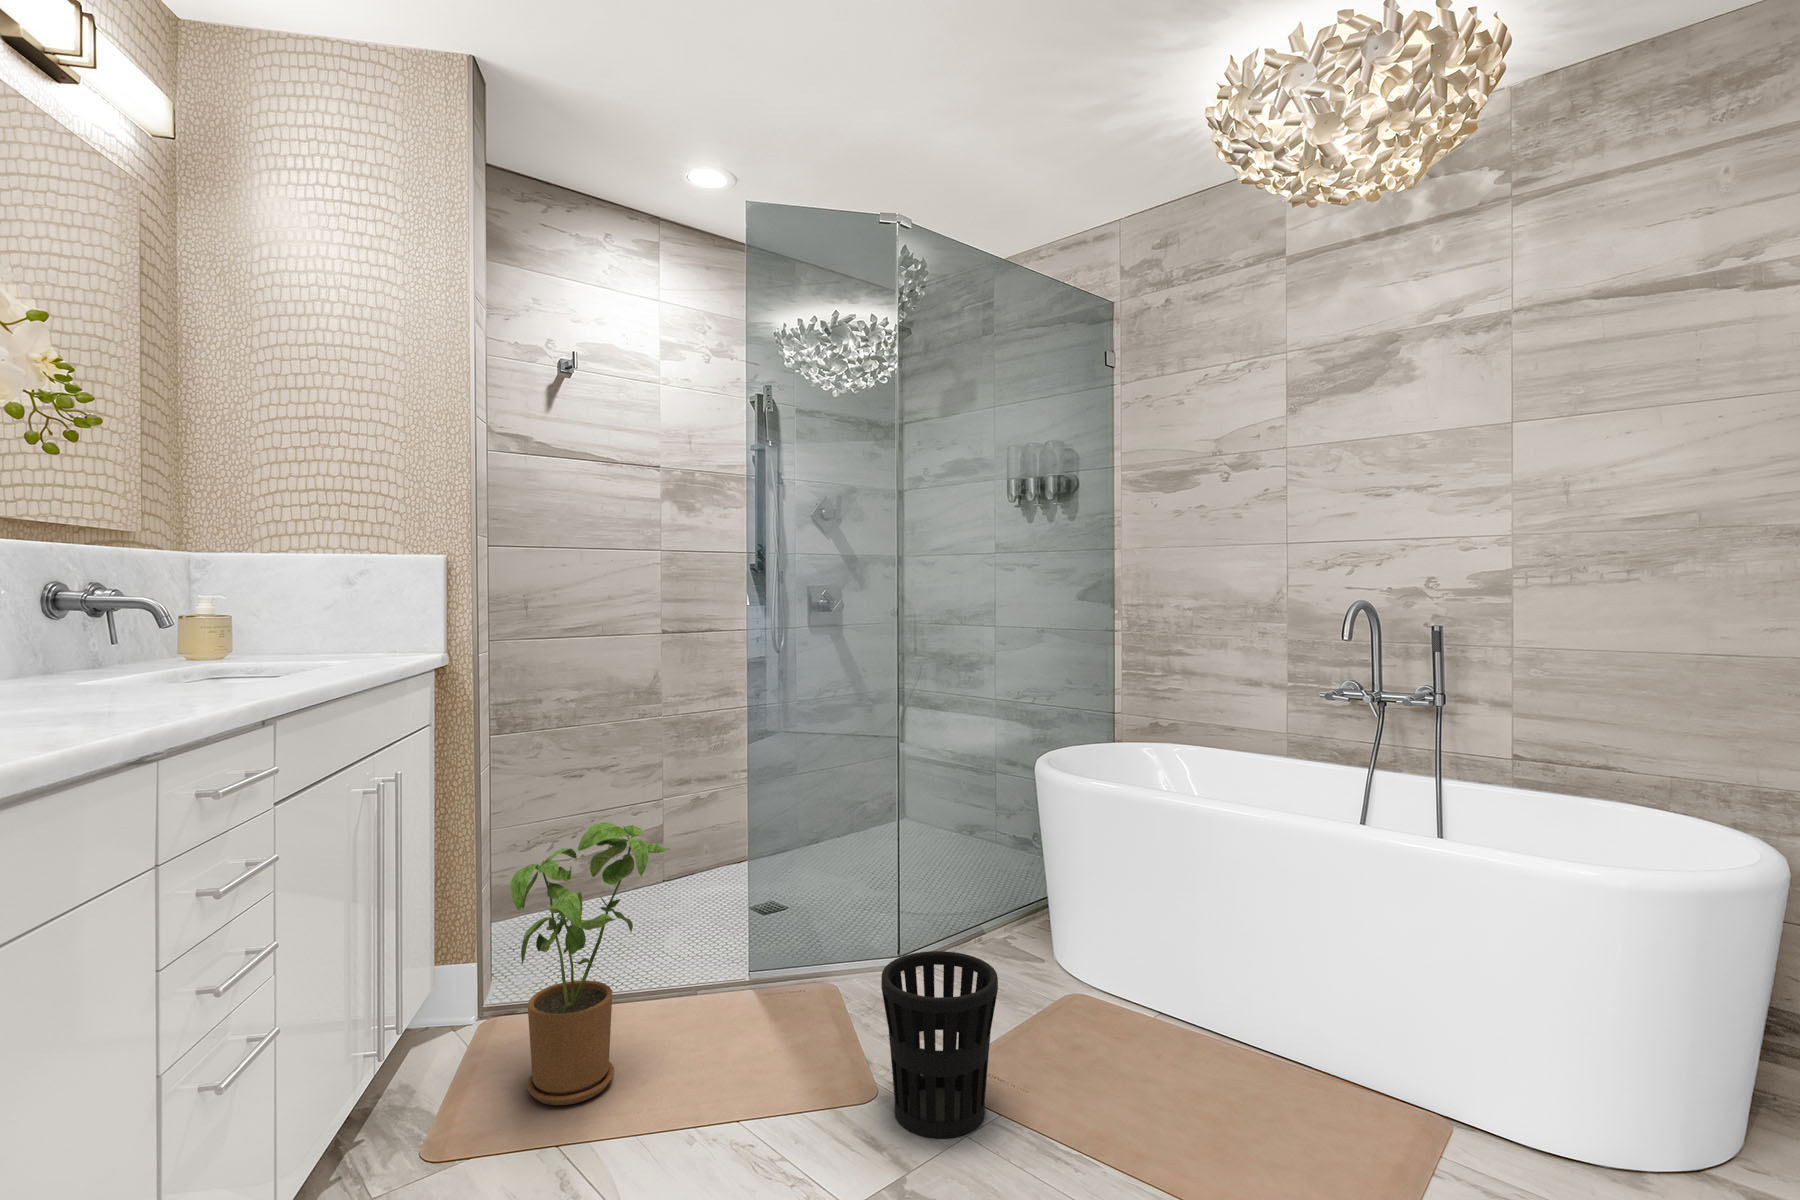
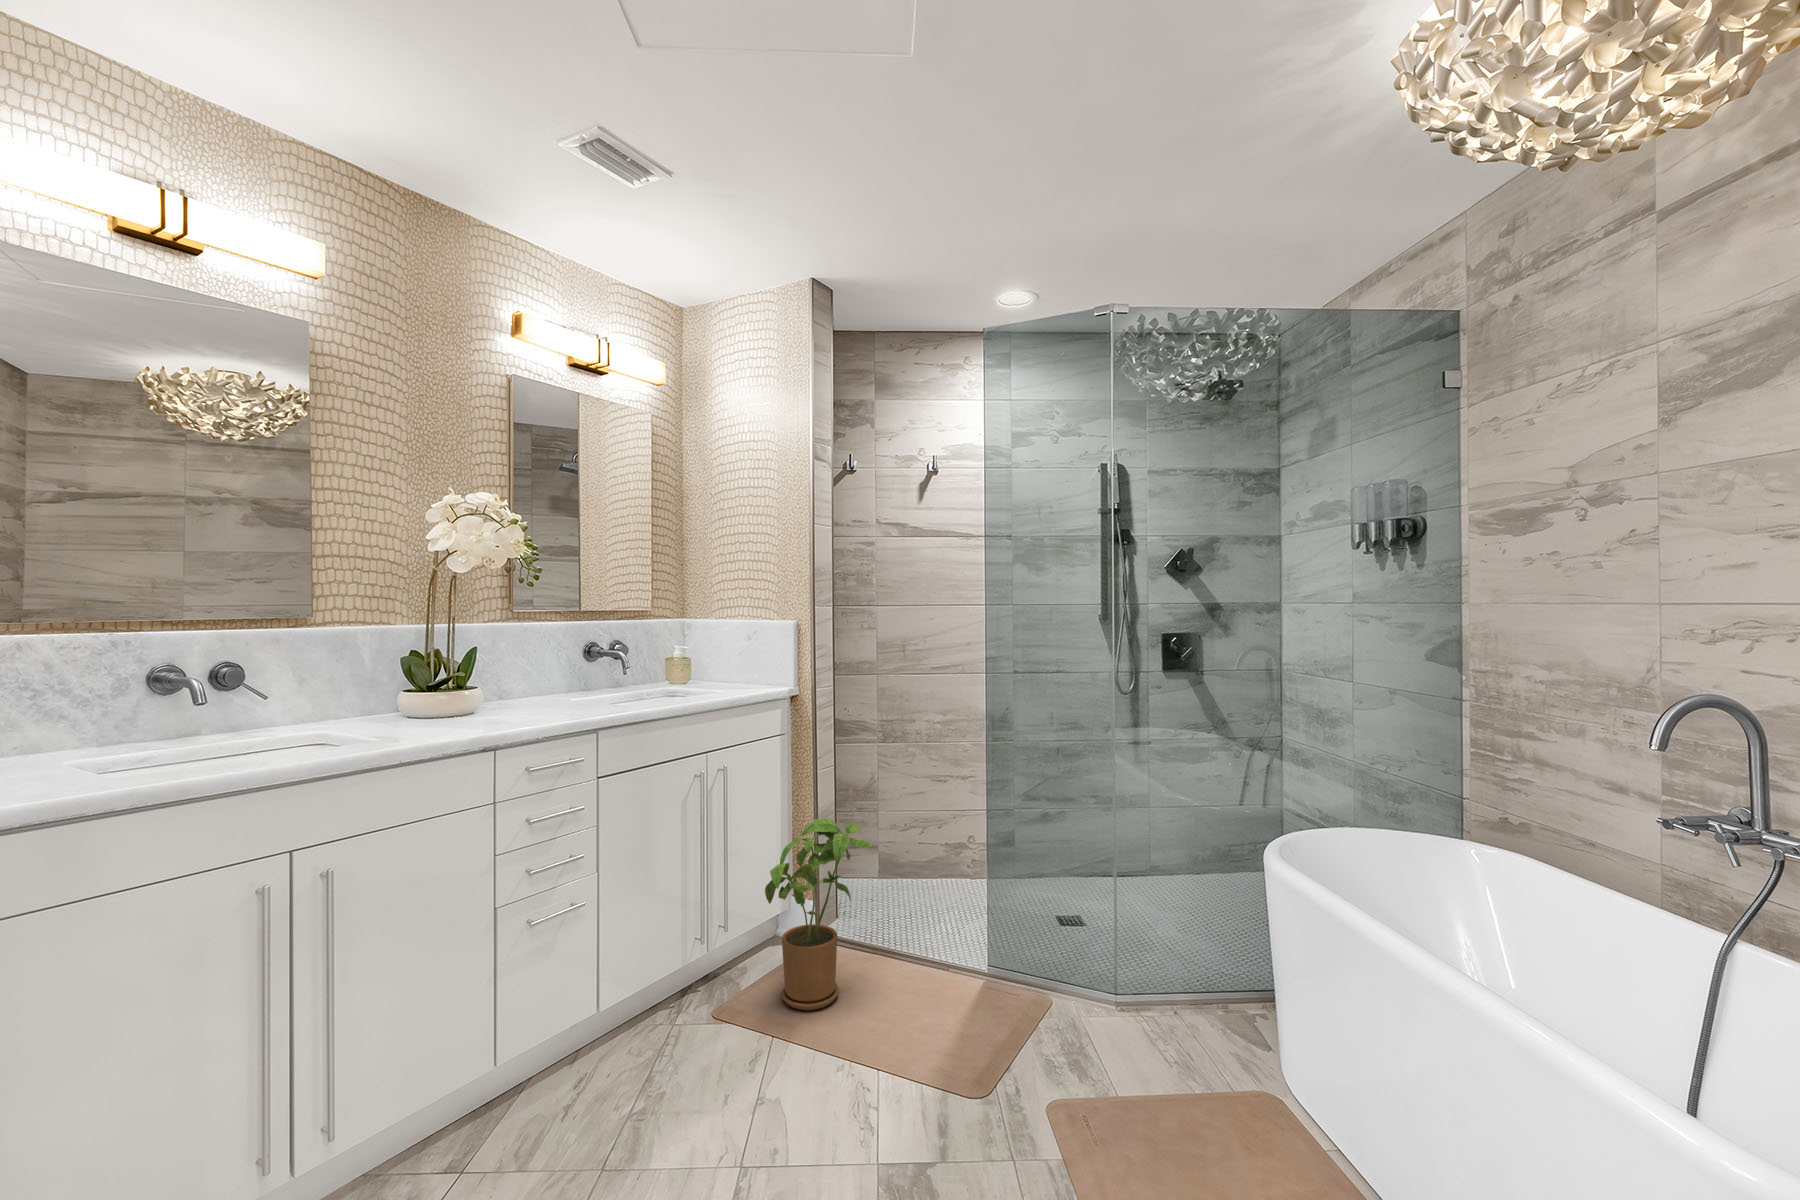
wastebasket: present [881,951,998,1138] -> none [947,984,1050,1159]

